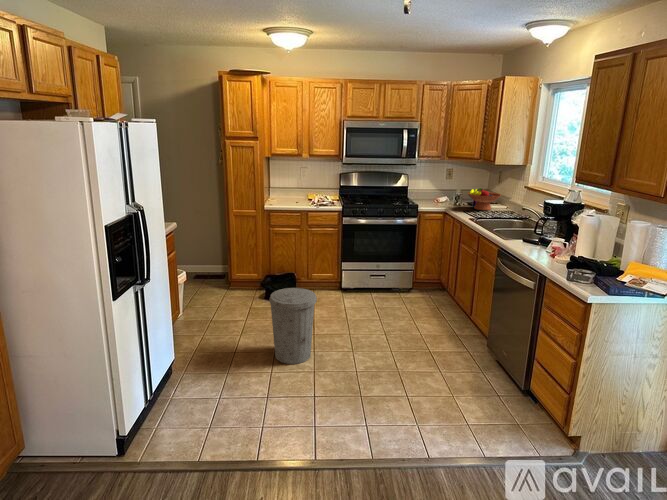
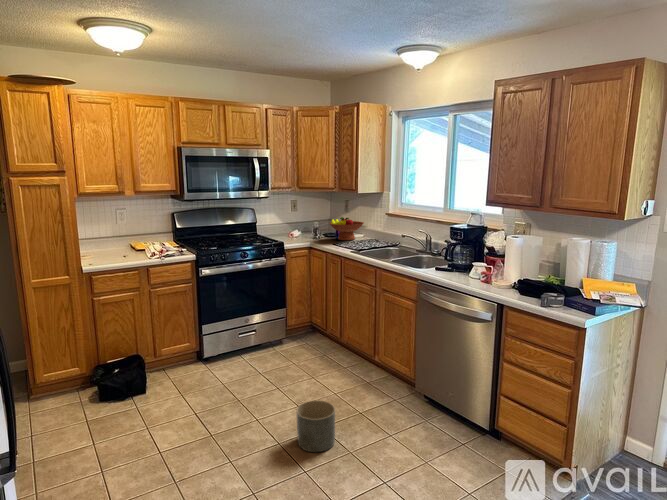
trash can: present [269,288,317,364] -> none [167,369,235,483]
planter: none [361,332,392,372] -> present [296,400,335,452]

